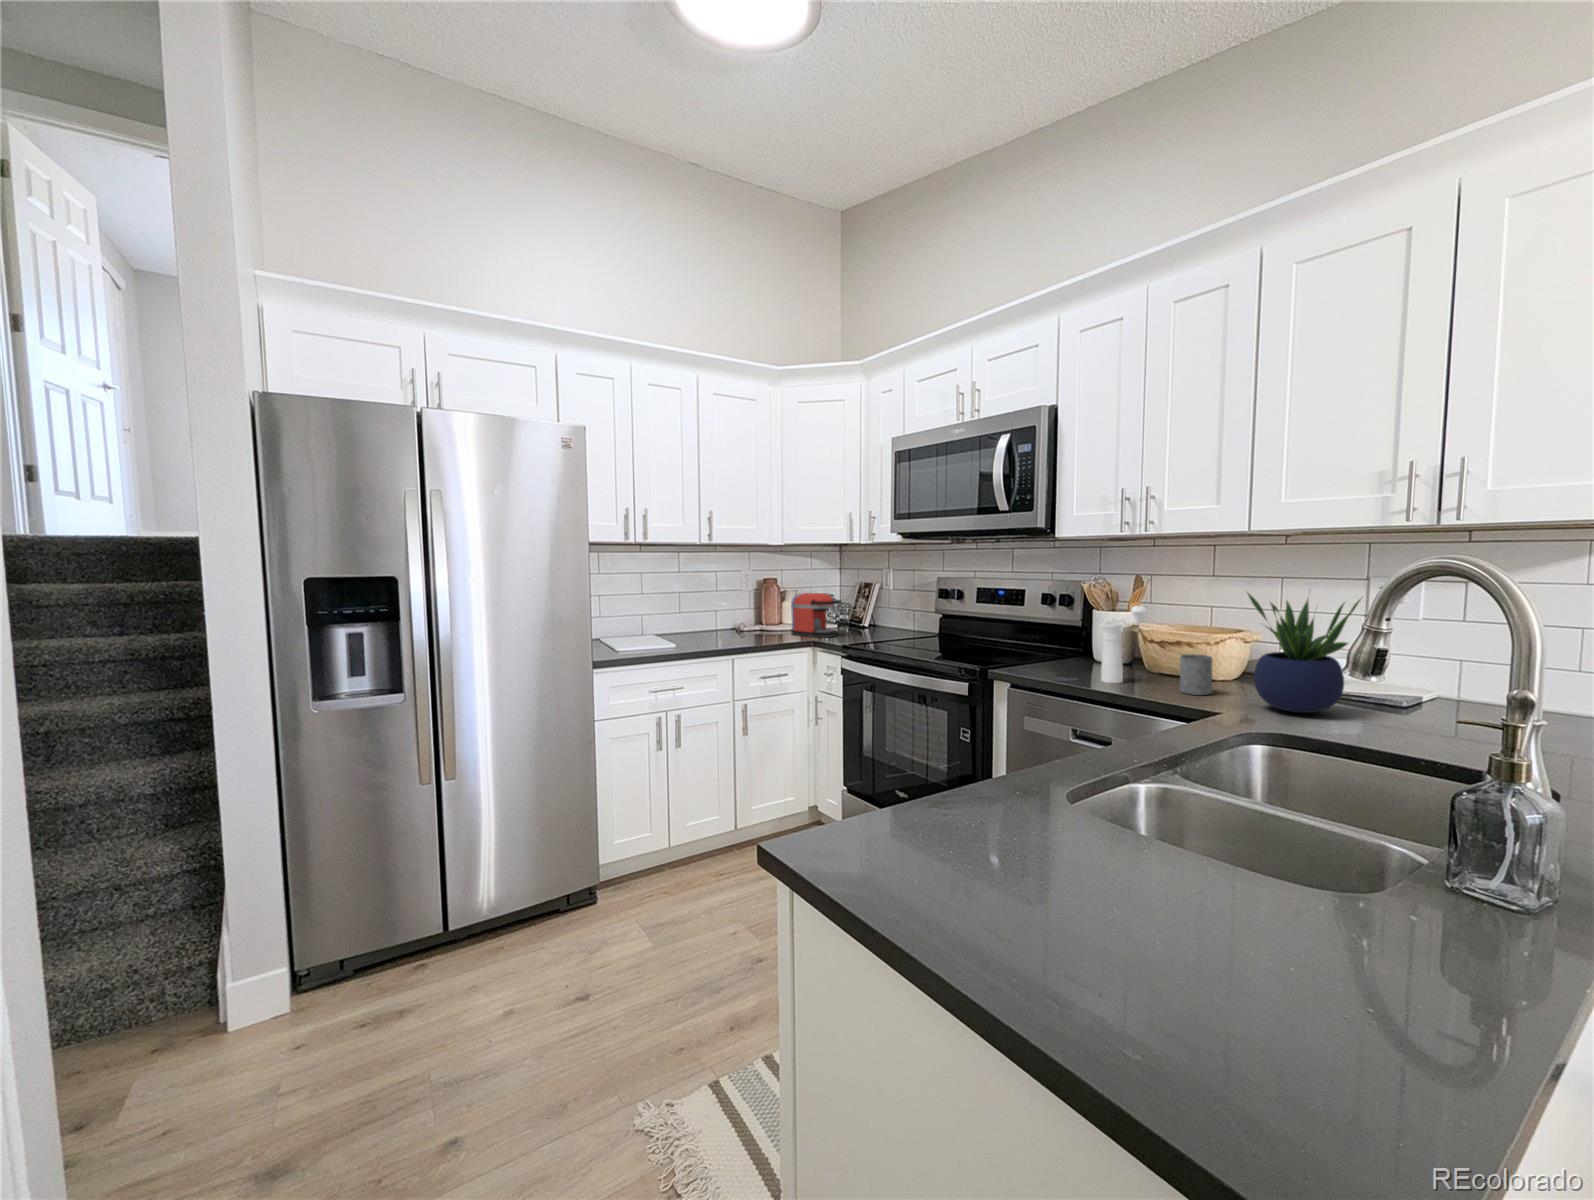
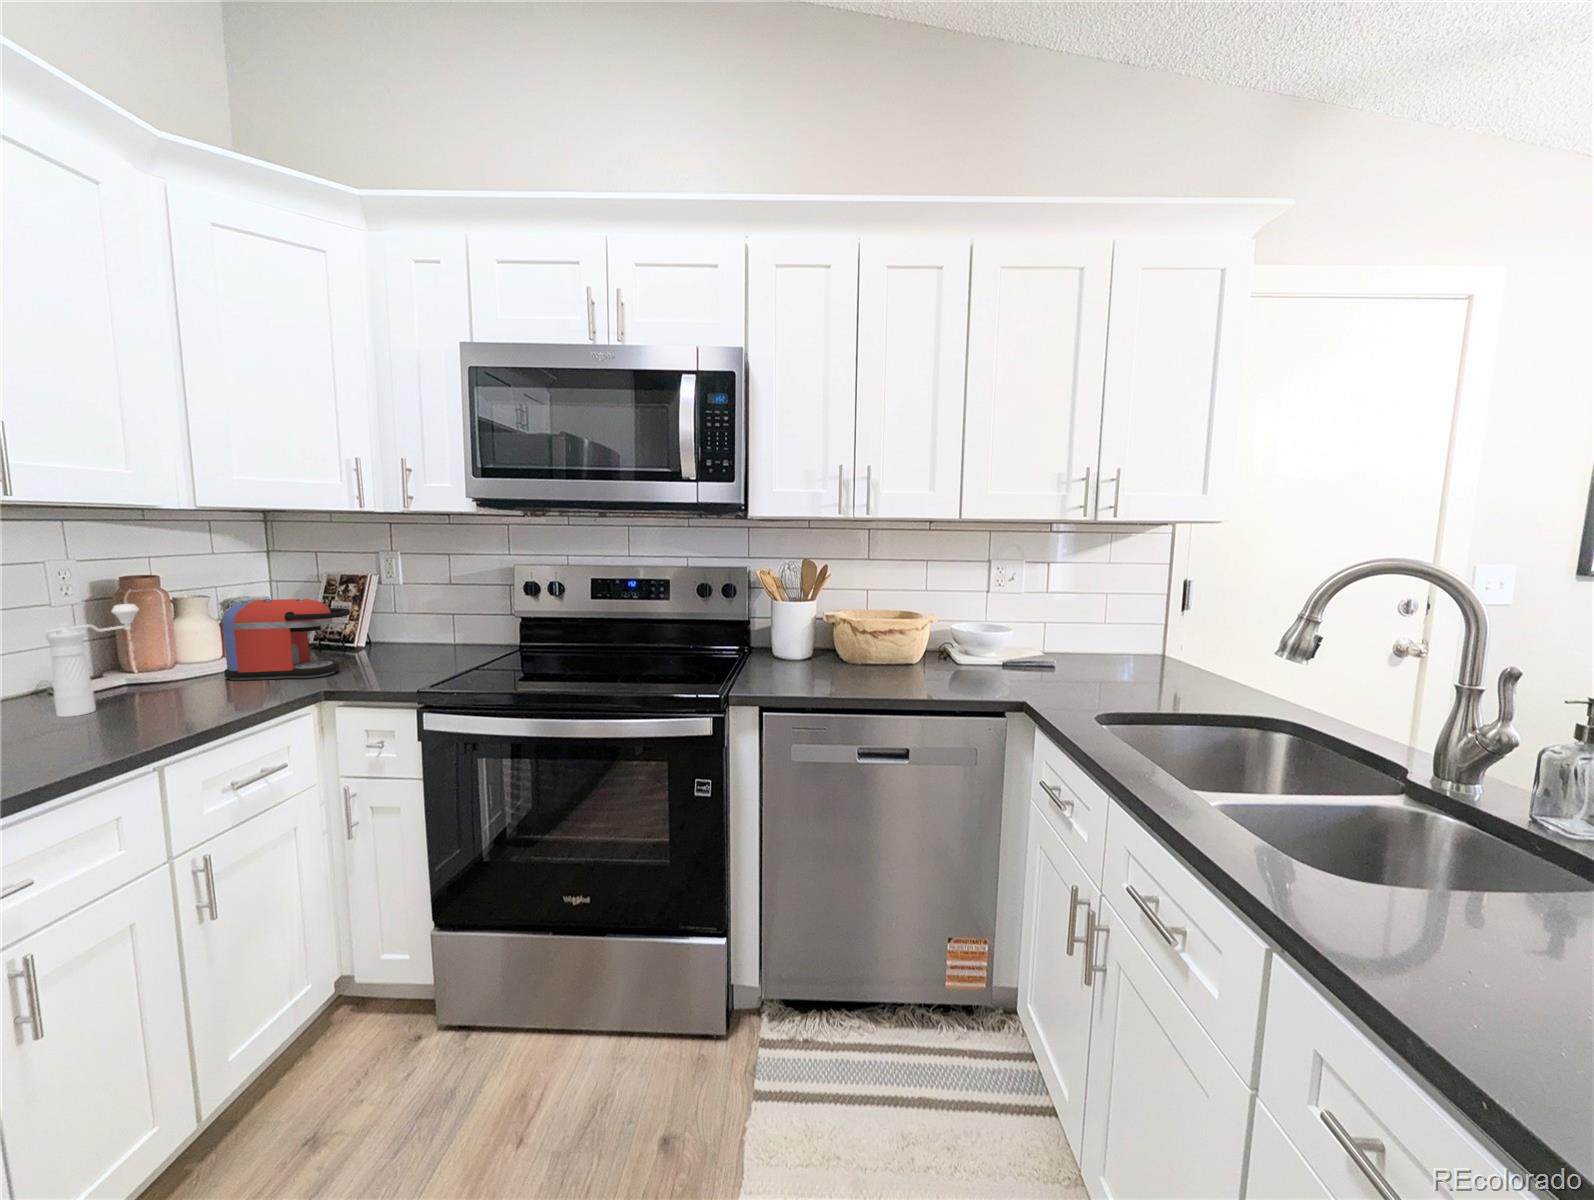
potted plant: present [1248,593,1360,713] -> none [1012,571,1104,688]
pepper mill: present [1101,606,1147,684] -> present [45,604,139,717]
mug: present [1180,654,1212,695] -> none [921,643,963,685]

